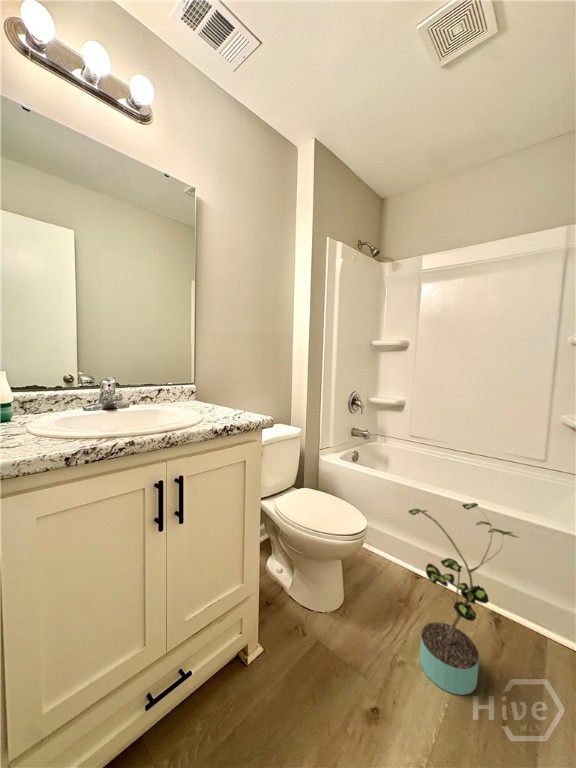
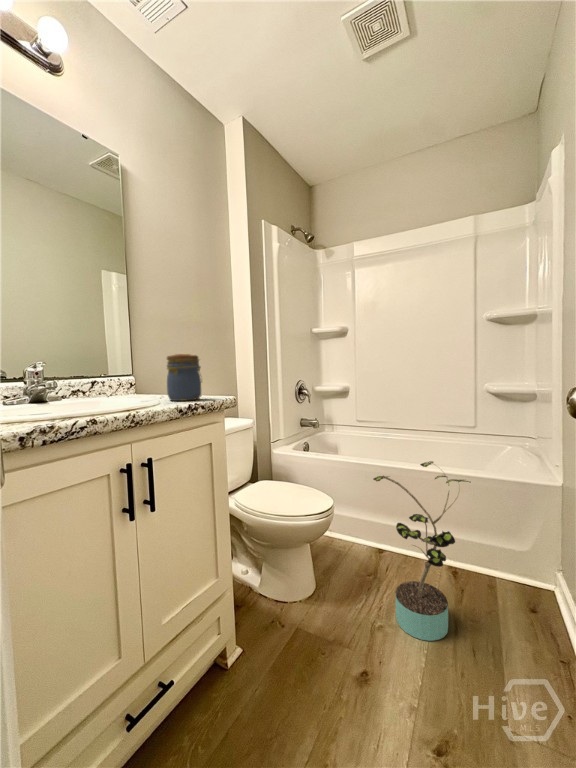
jar: none [212,375,245,418] -> present [167,354,202,401]

